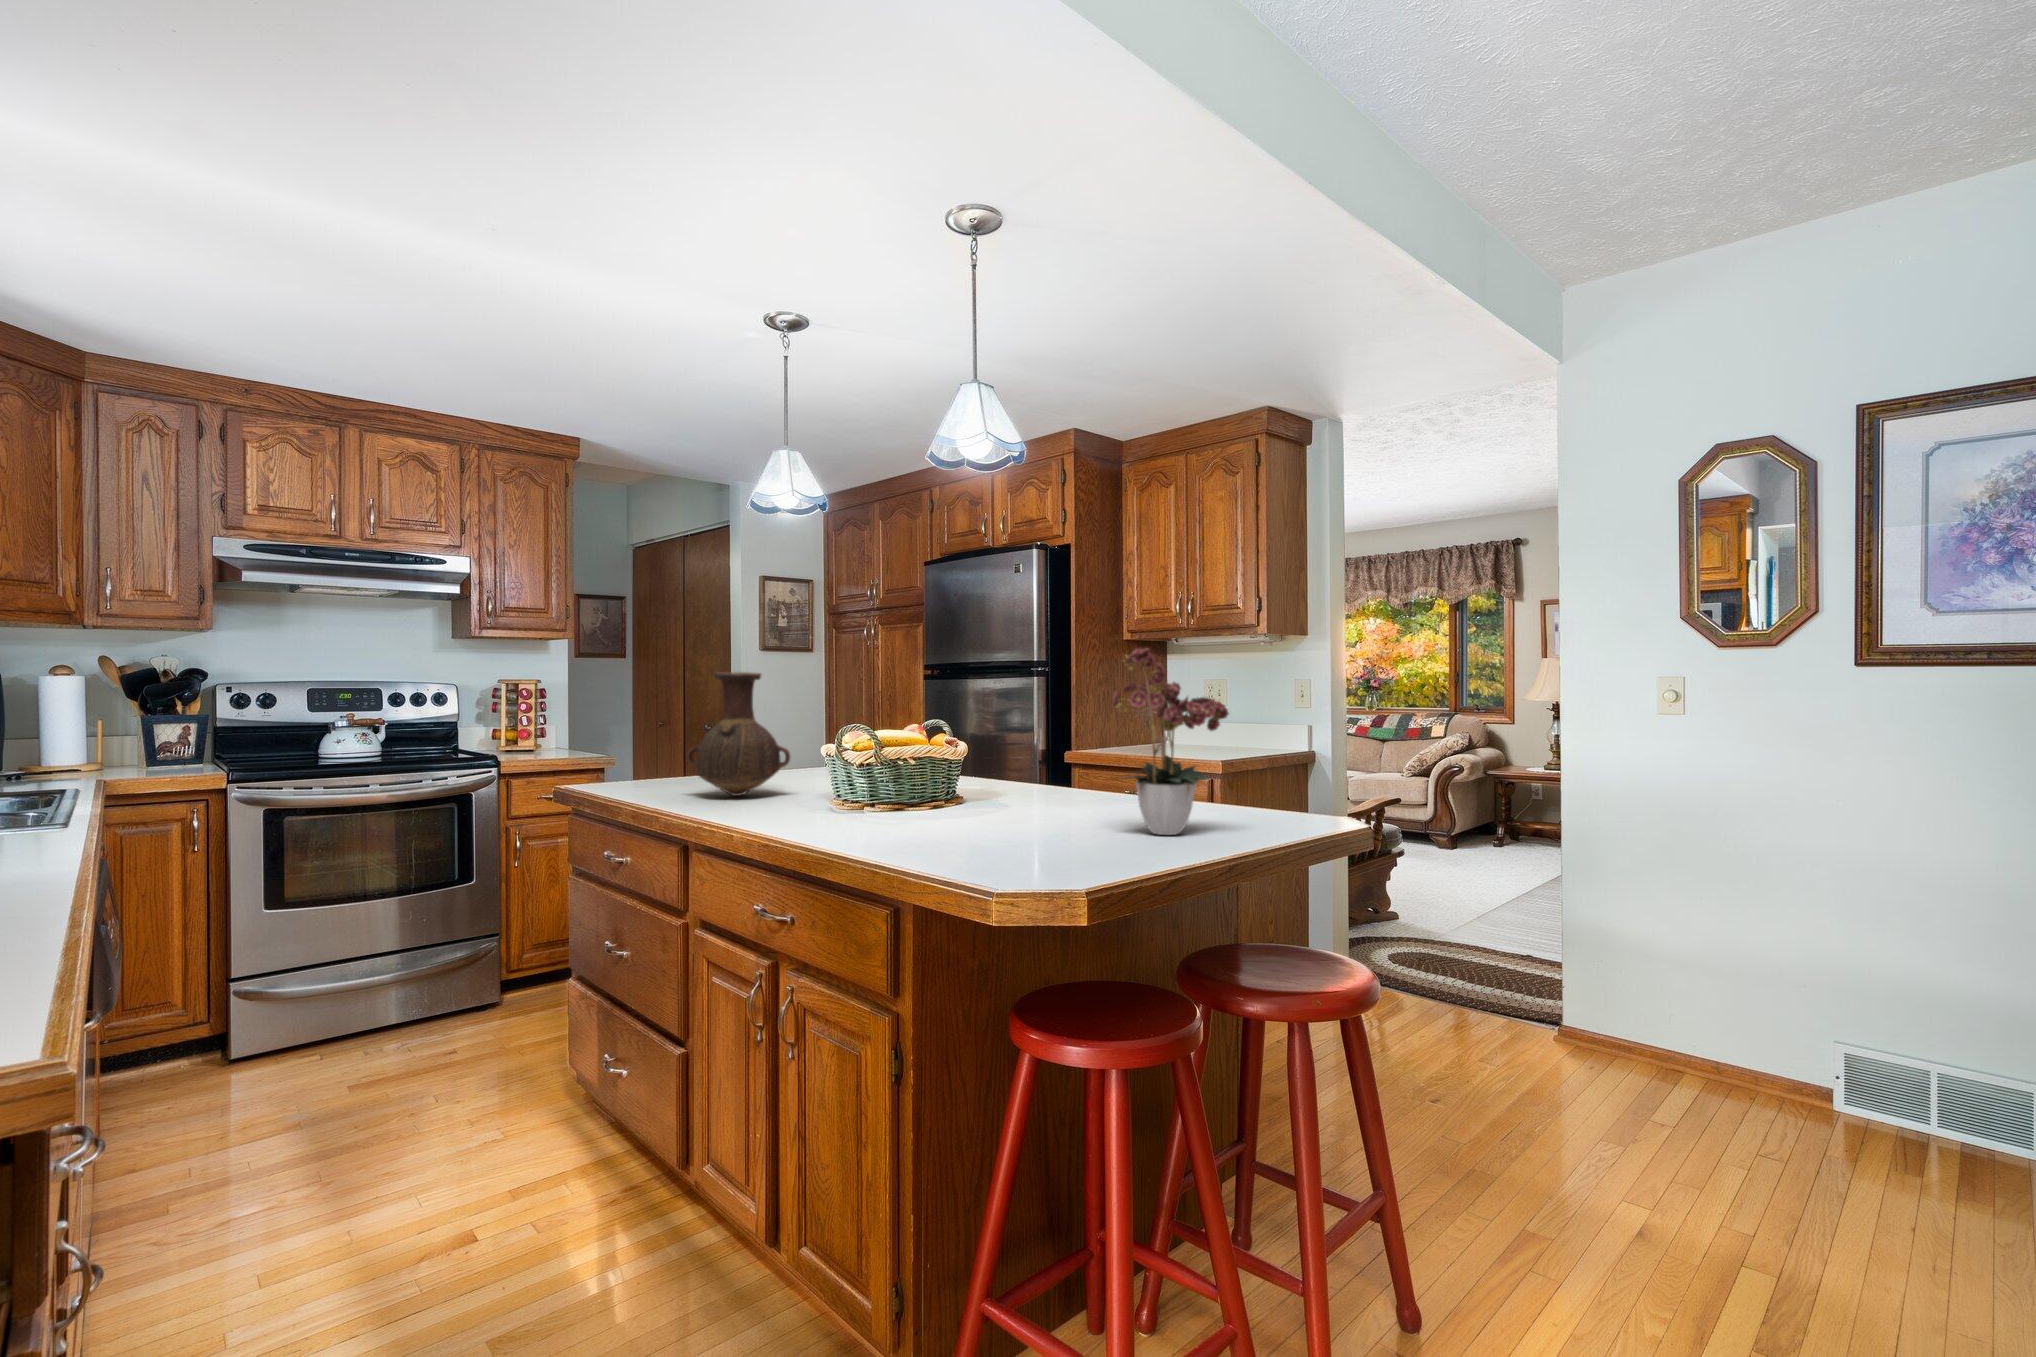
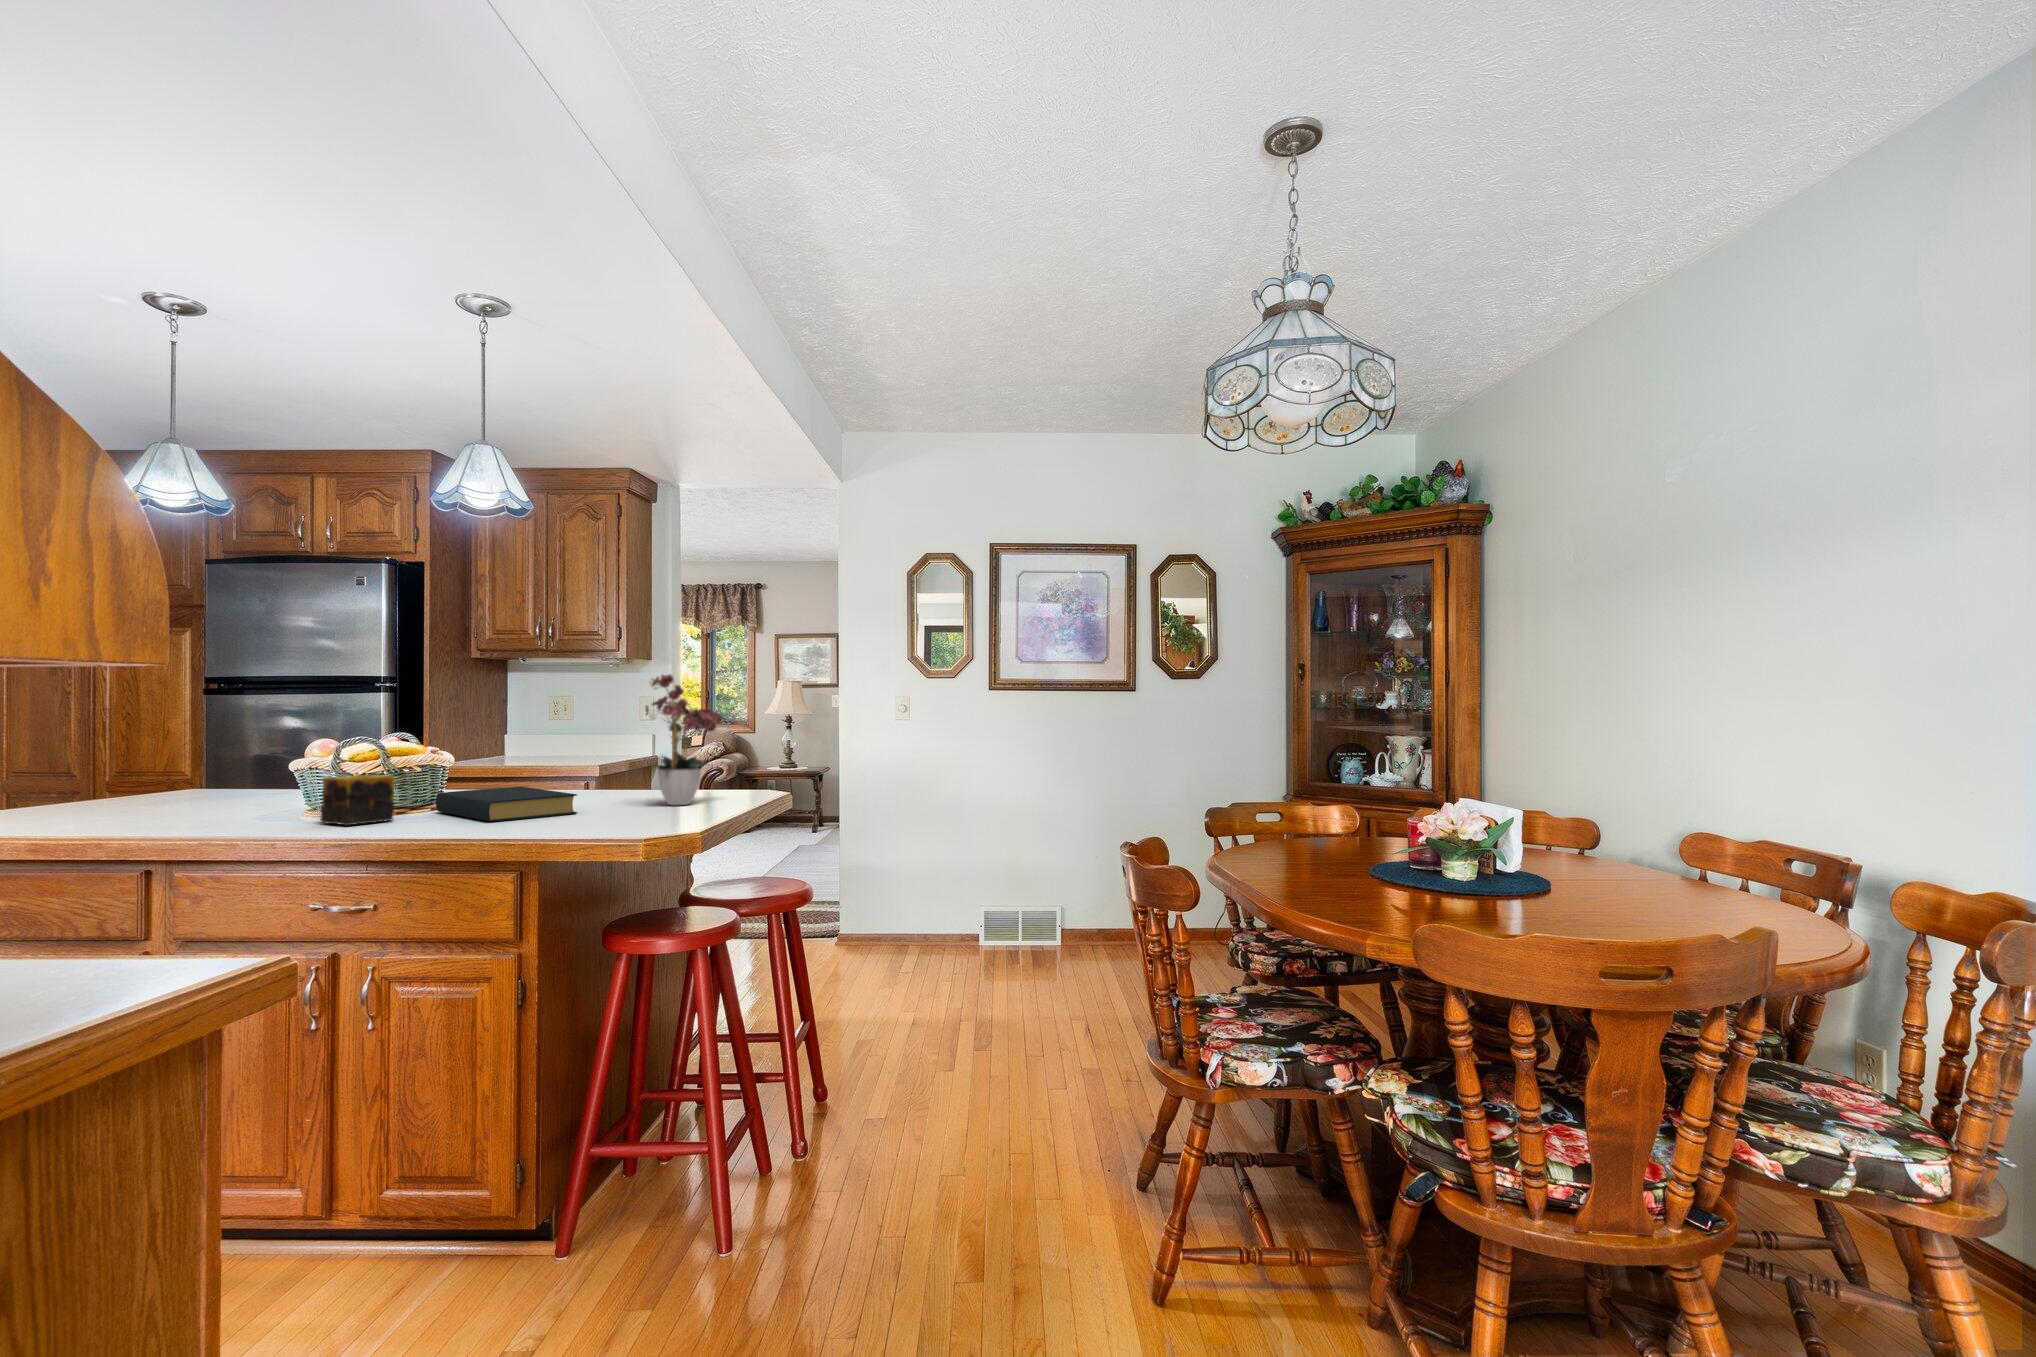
vase: present [687,672,790,796] -> none [84,686,231,817]
candle: none [798,768,853,824] -> present [320,775,394,825]
hardback book: none [913,791,1025,835] -> present [436,787,577,822]

